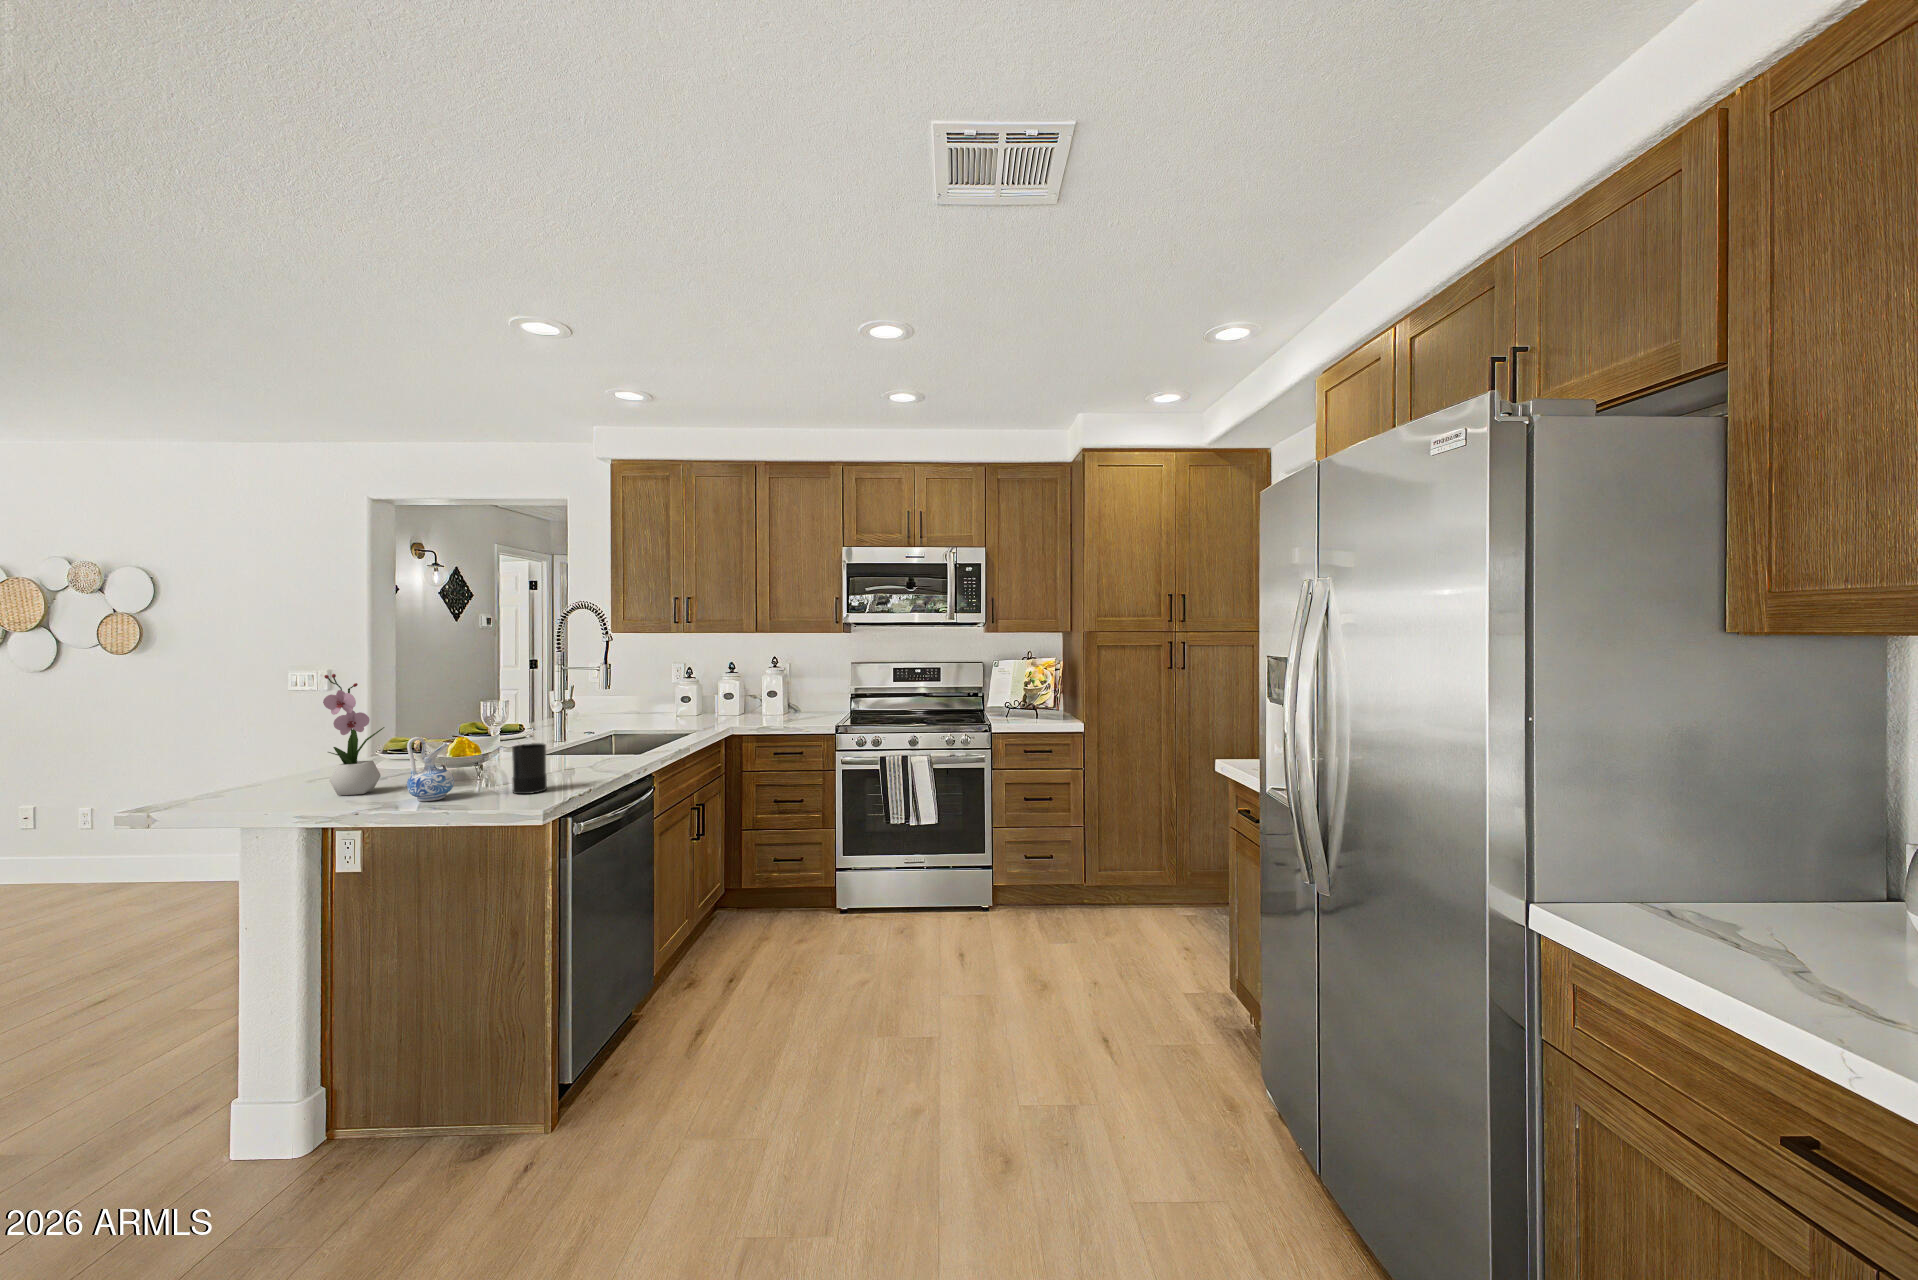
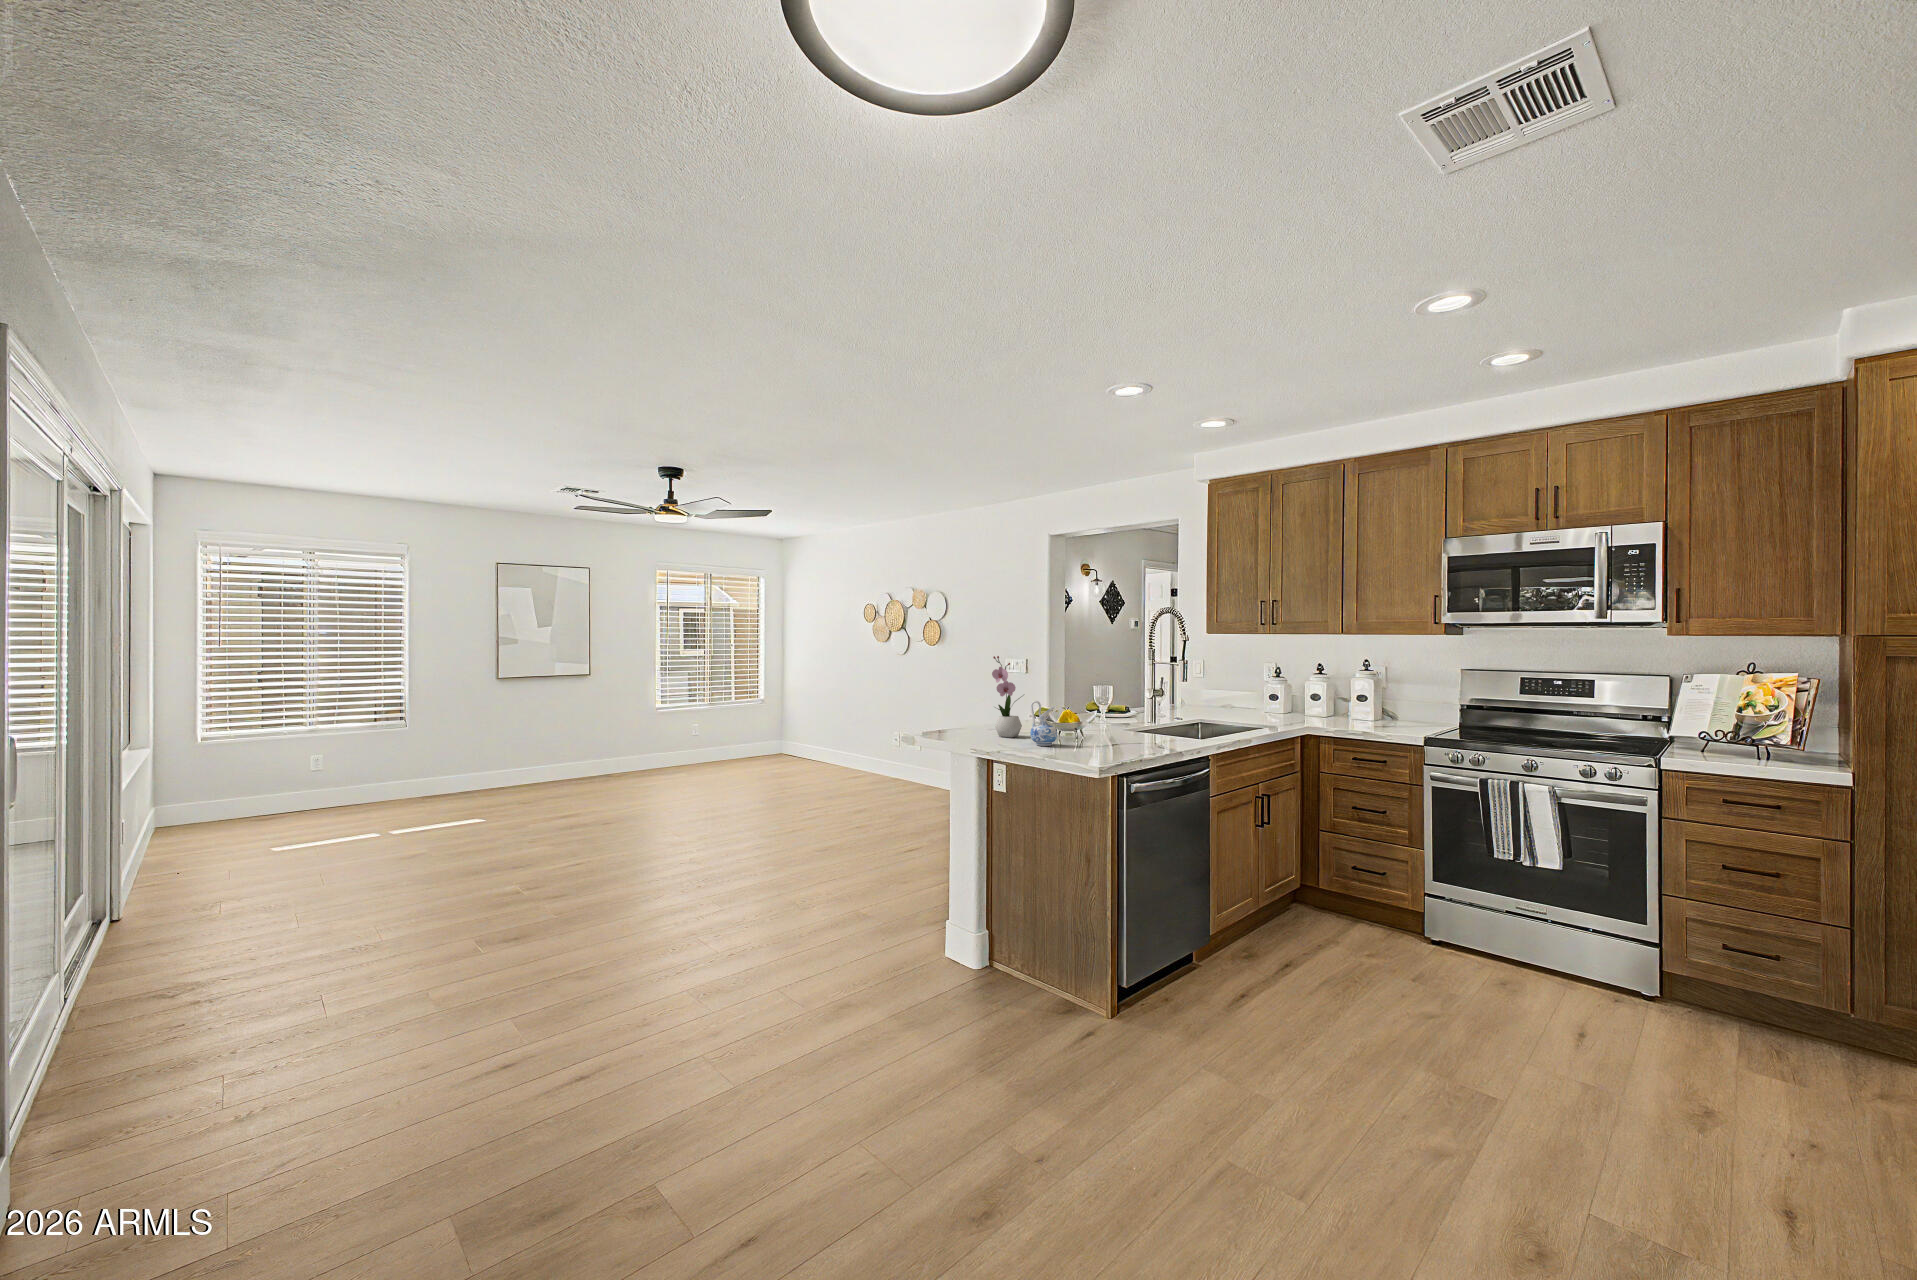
candle: present [512,742,547,794] -> none [1090,711,1115,751]

